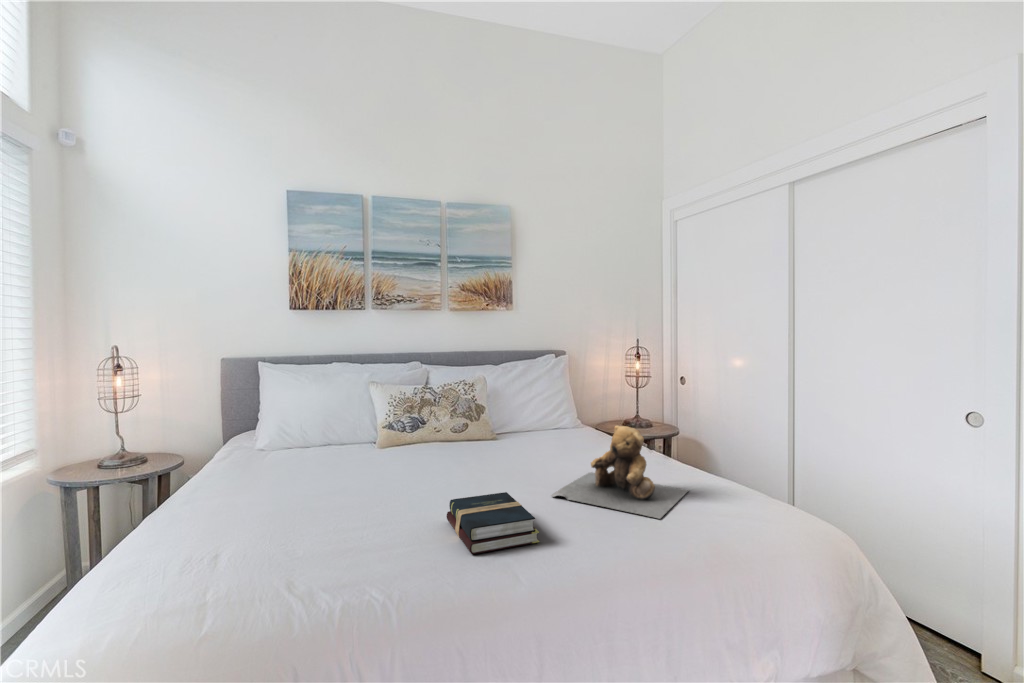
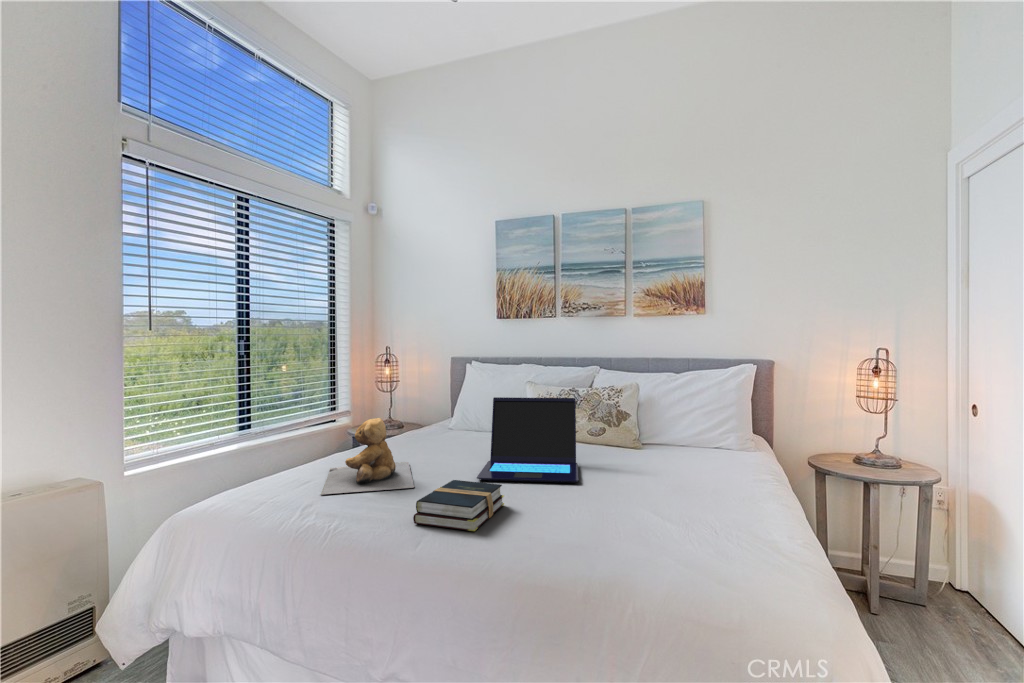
laptop: none [390,396,522,496] -> present [477,397,579,483]
teddy bear: present [551,426,688,519] -> present [321,418,414,495]

